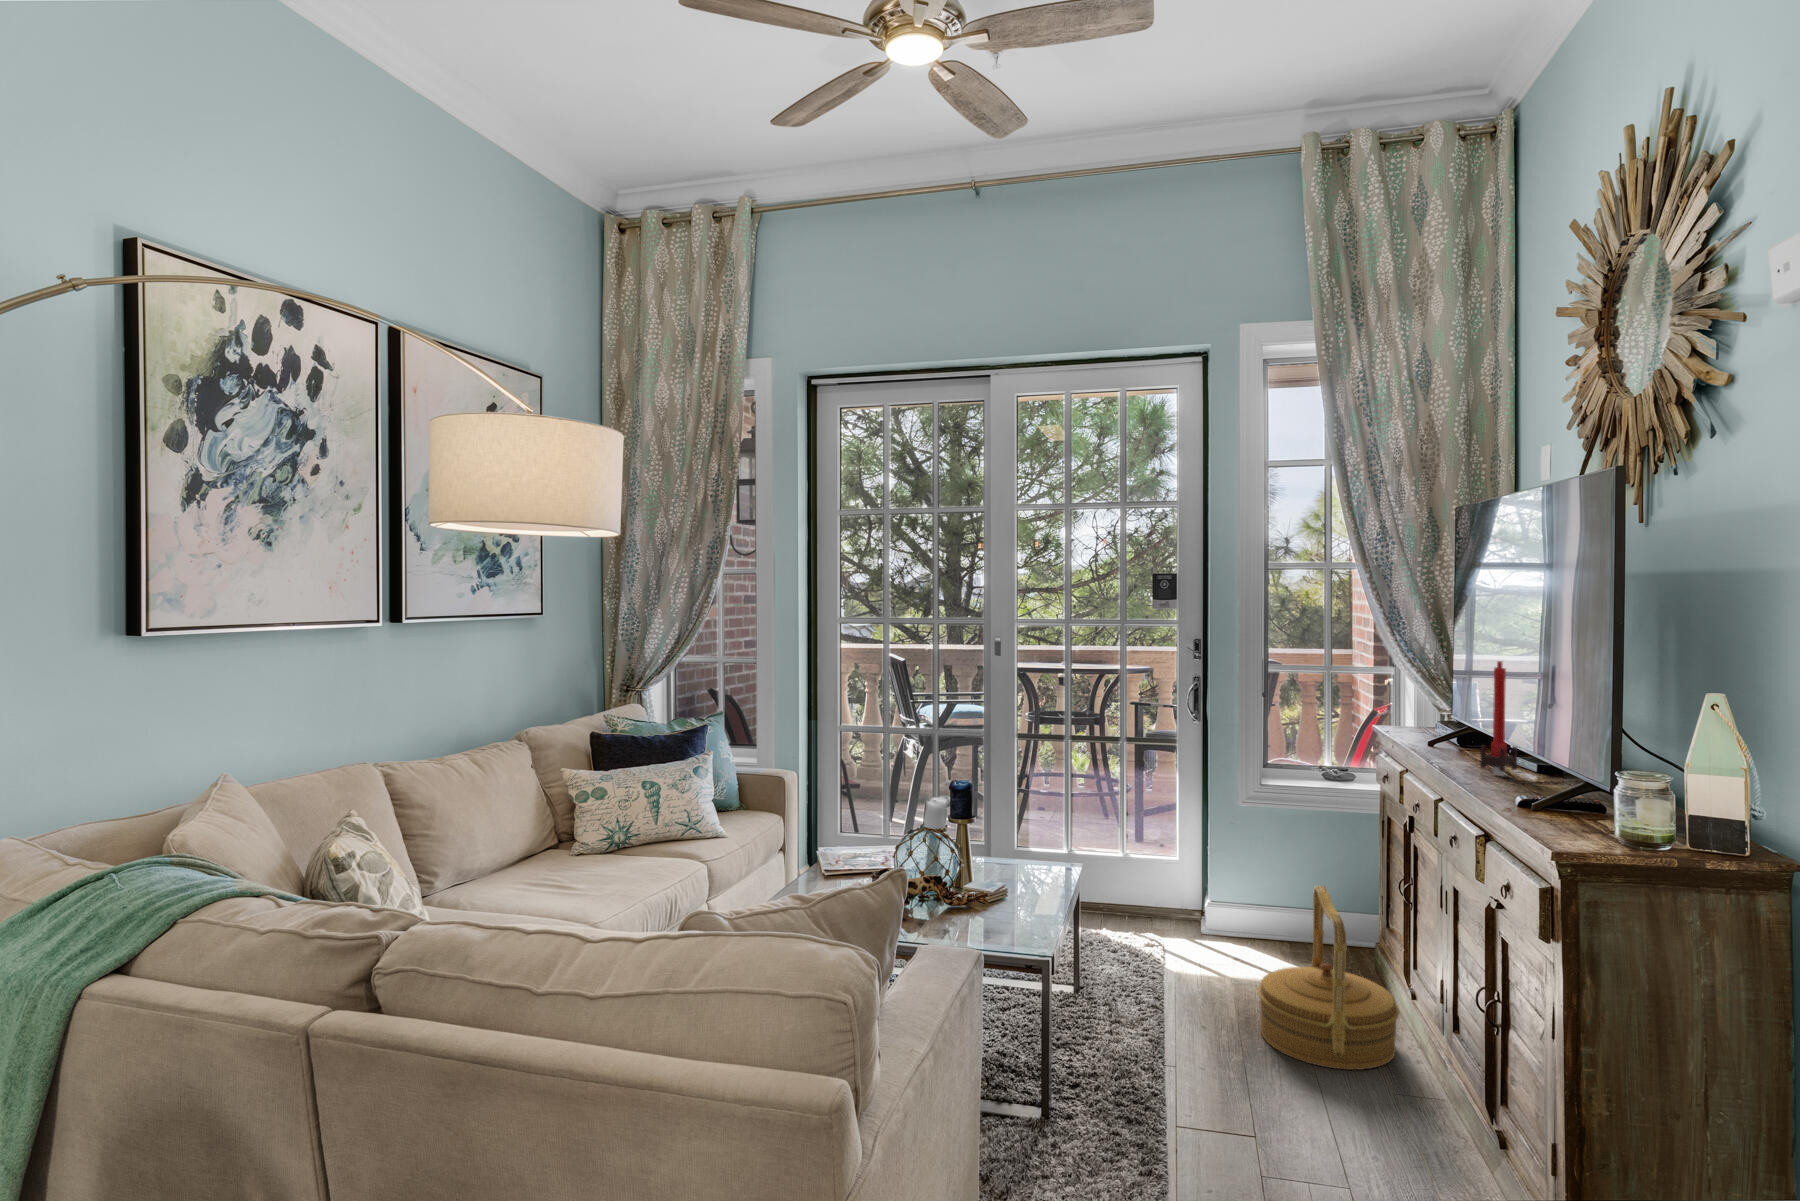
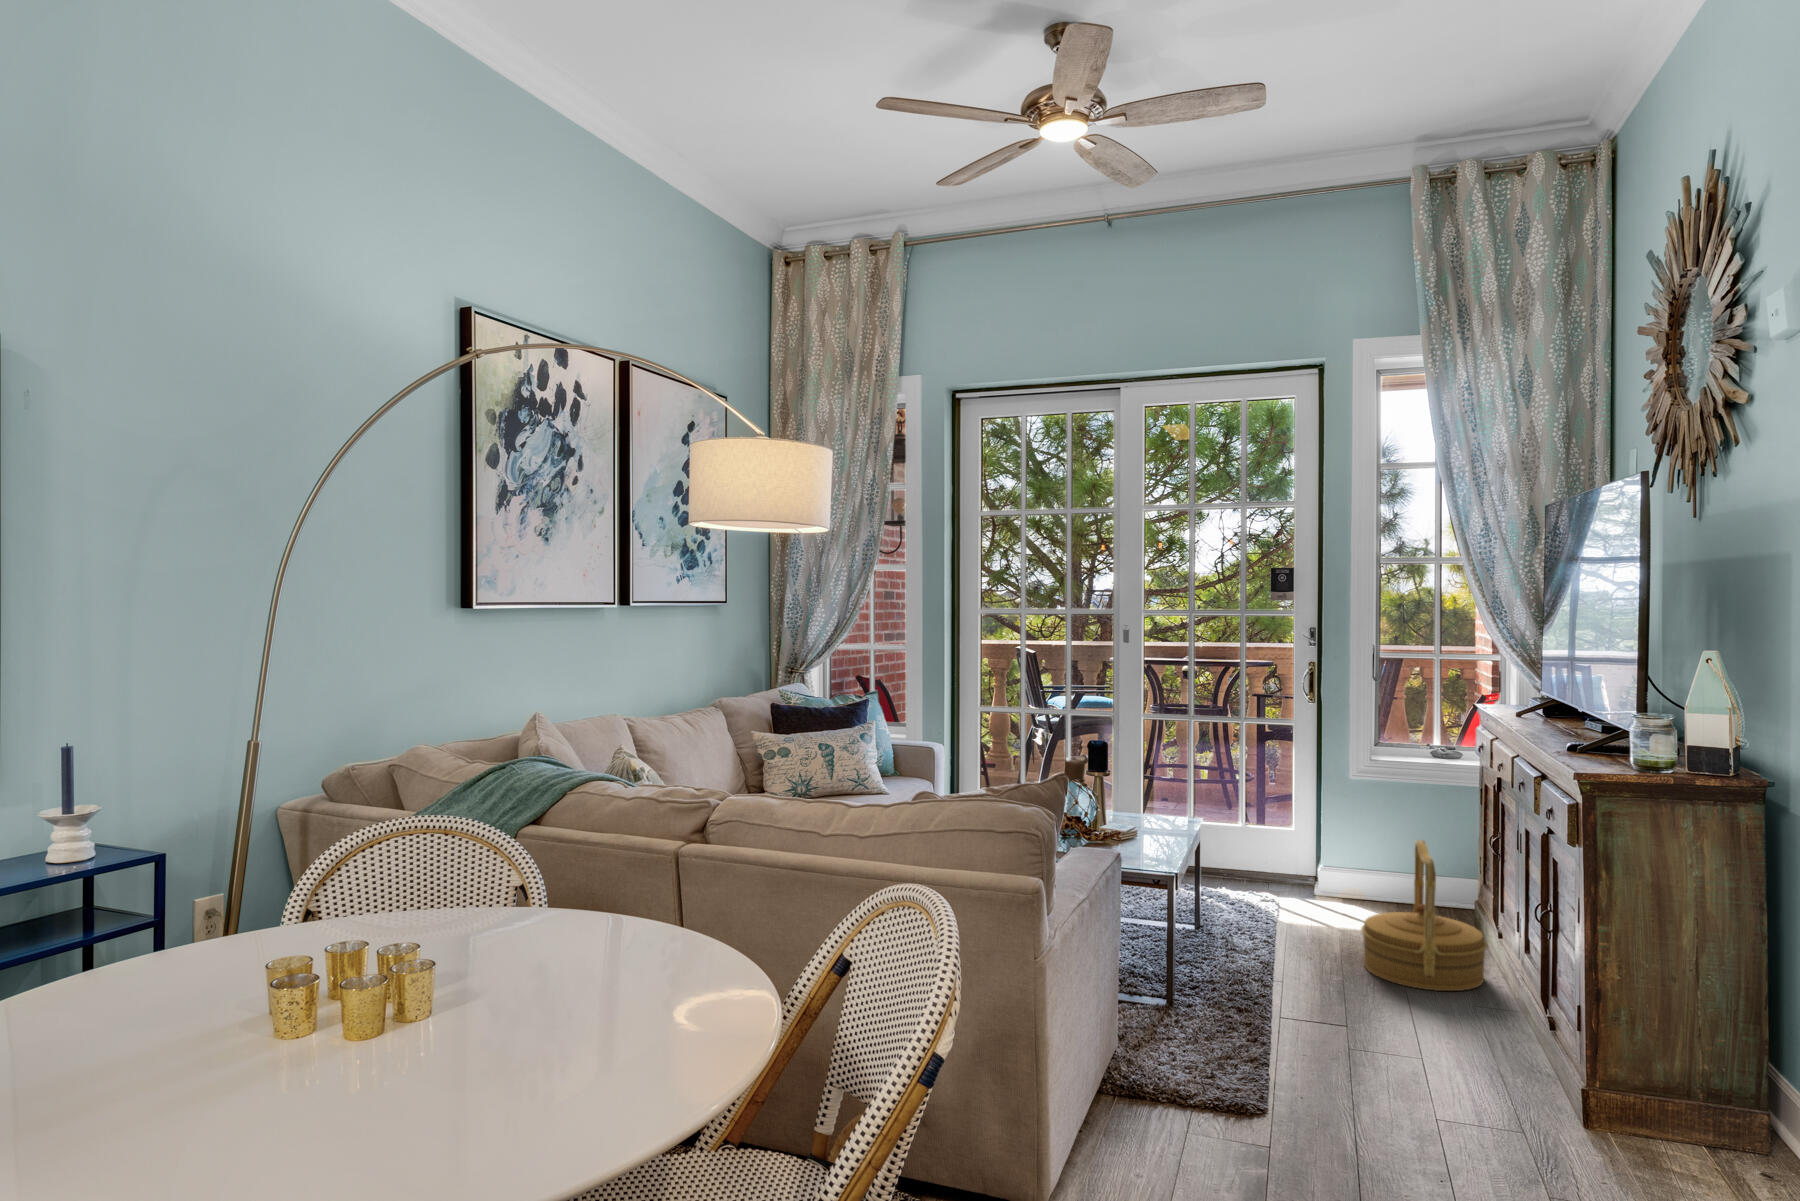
candle: present [1480,661,1517,776] -> none [1552,636,1584,735]

